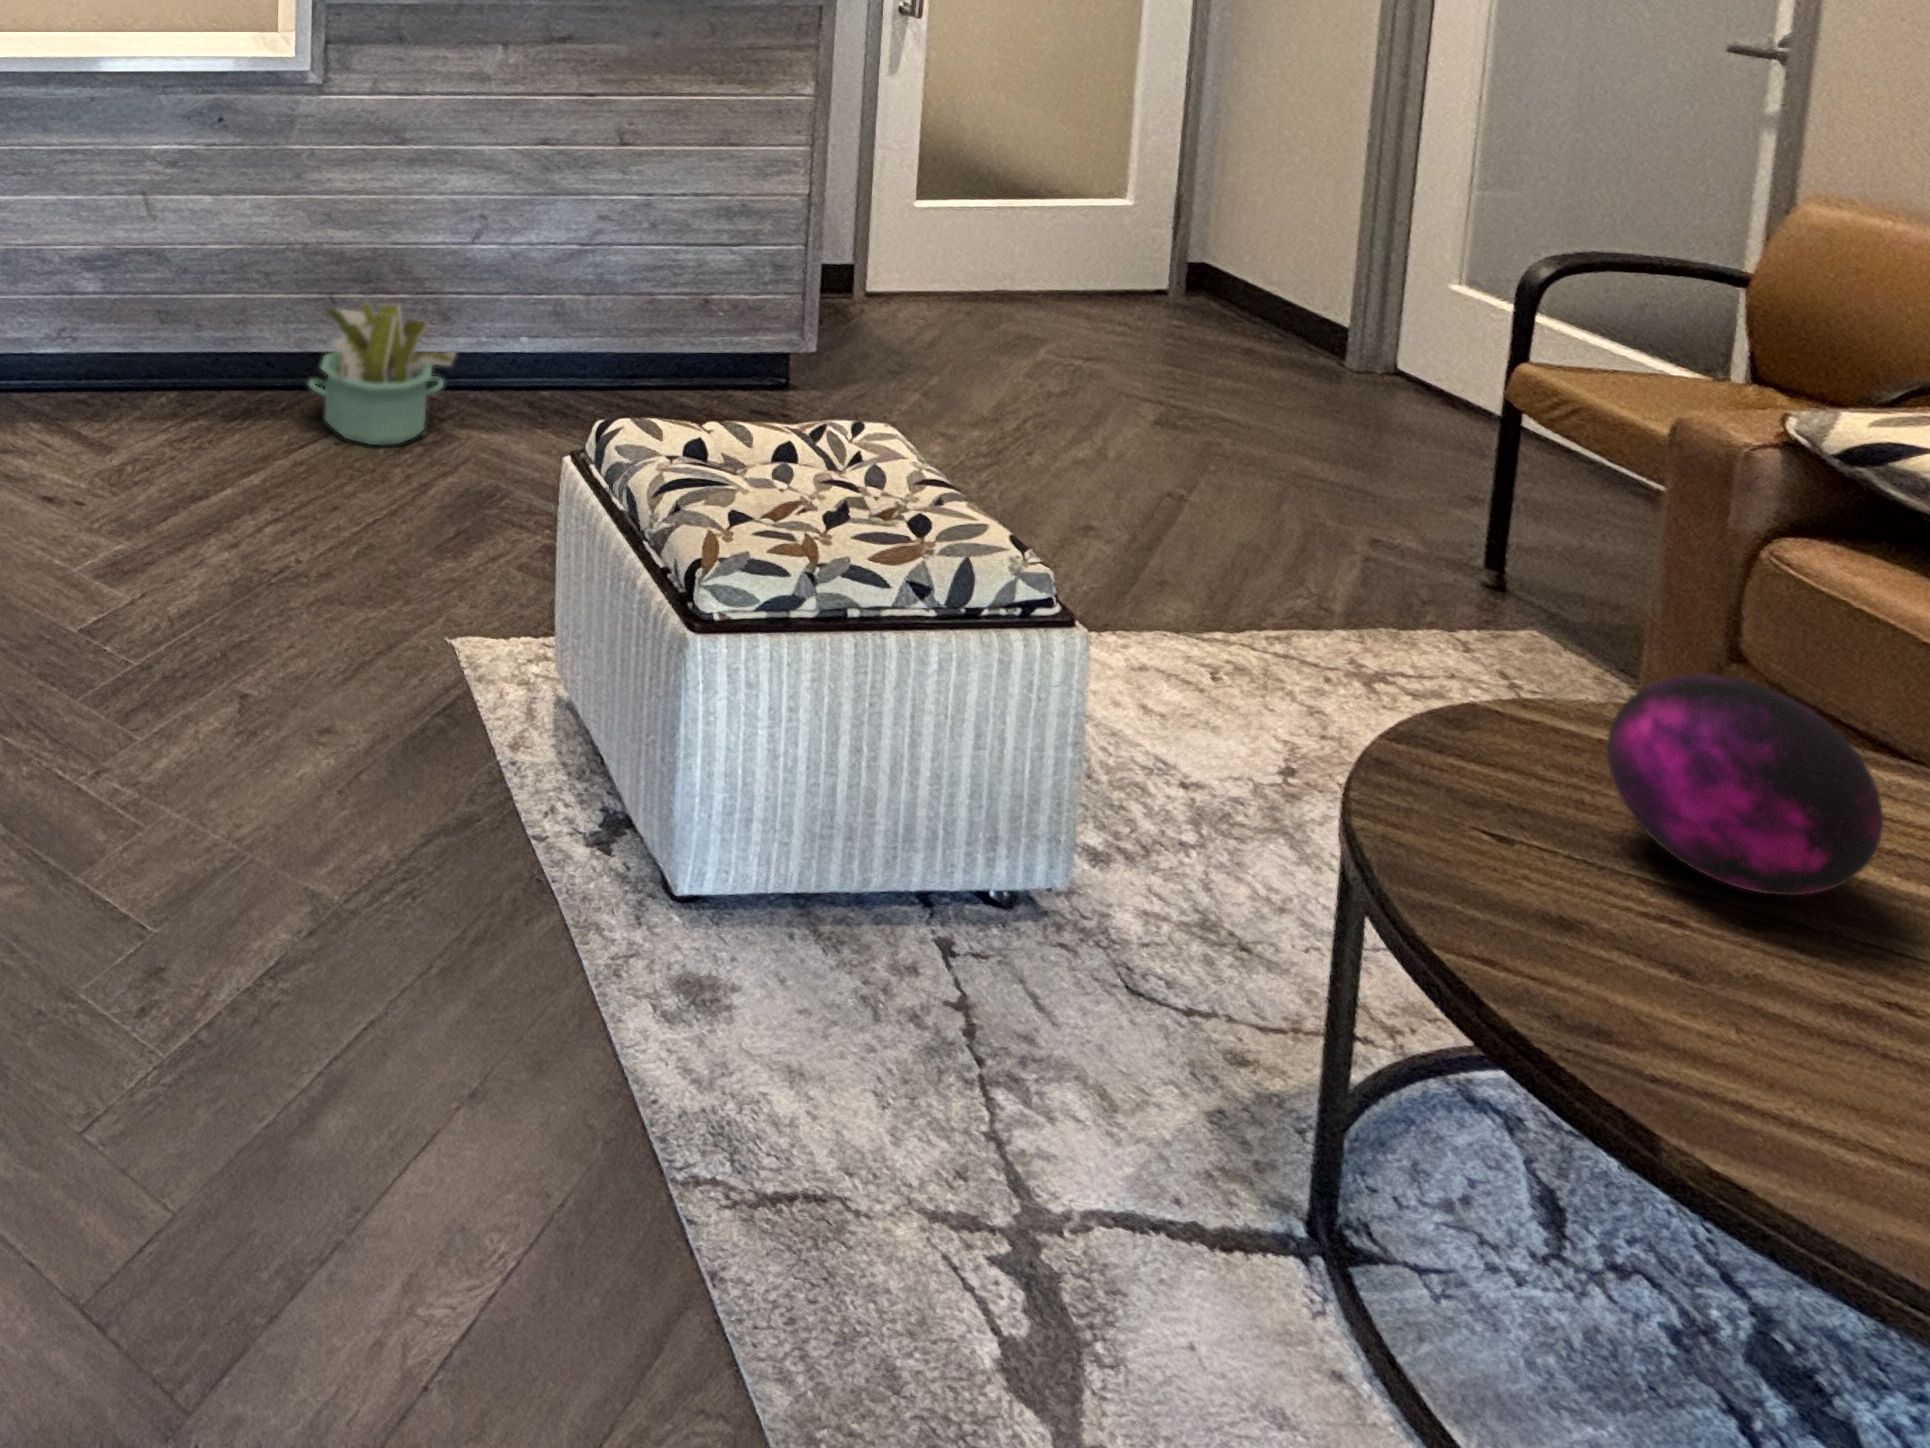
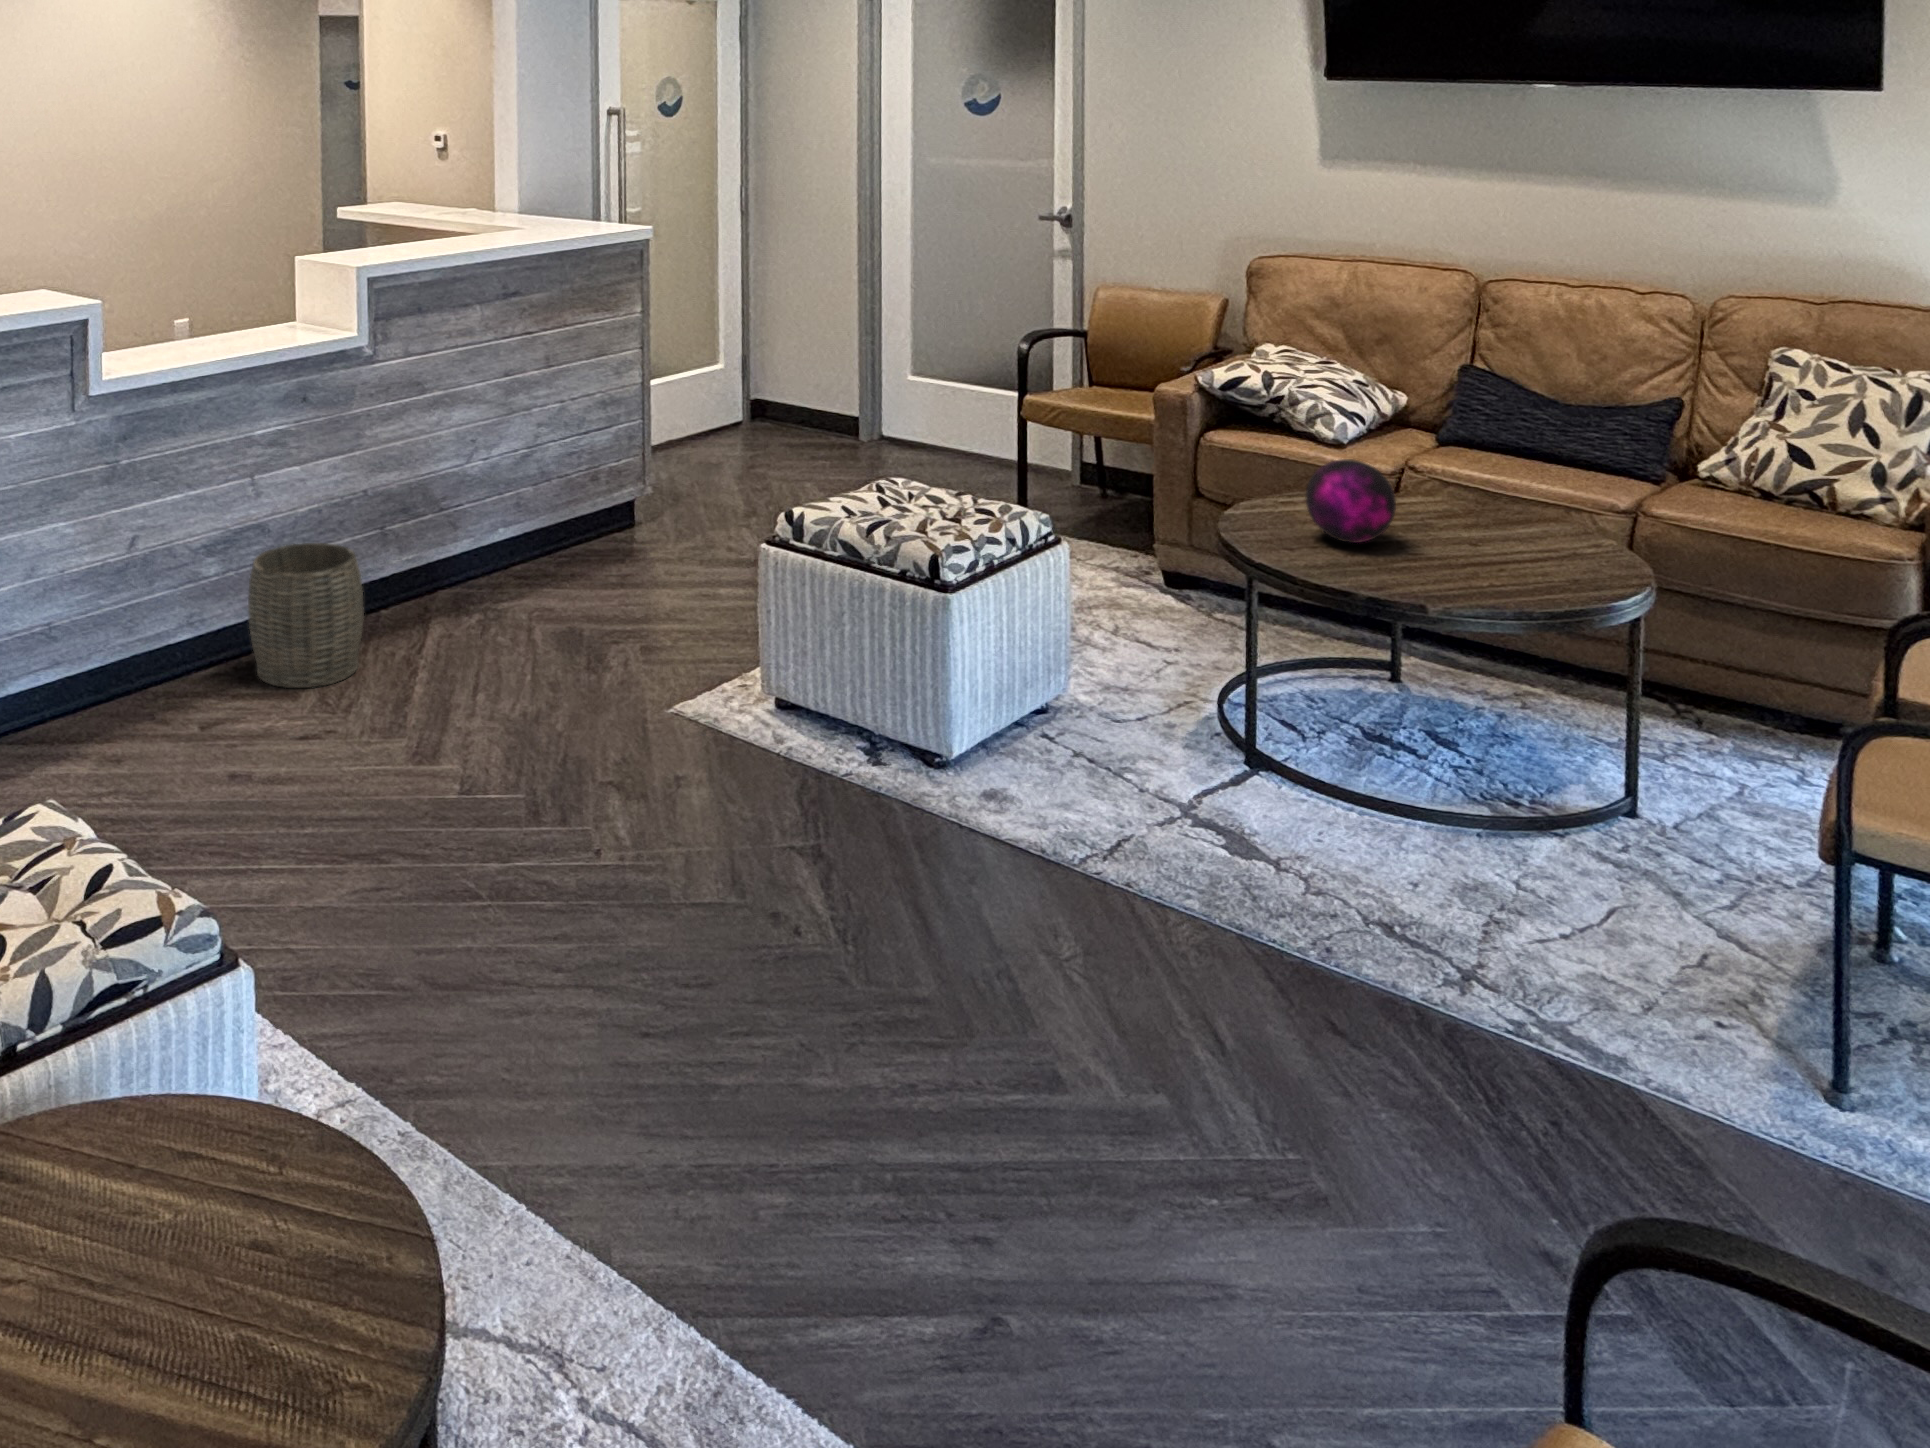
woven basket: none [98,283,230,454] -> present [248,543,364,688]
decorative plant: present [308,302,456,445] -> none [394,518,493,633]

